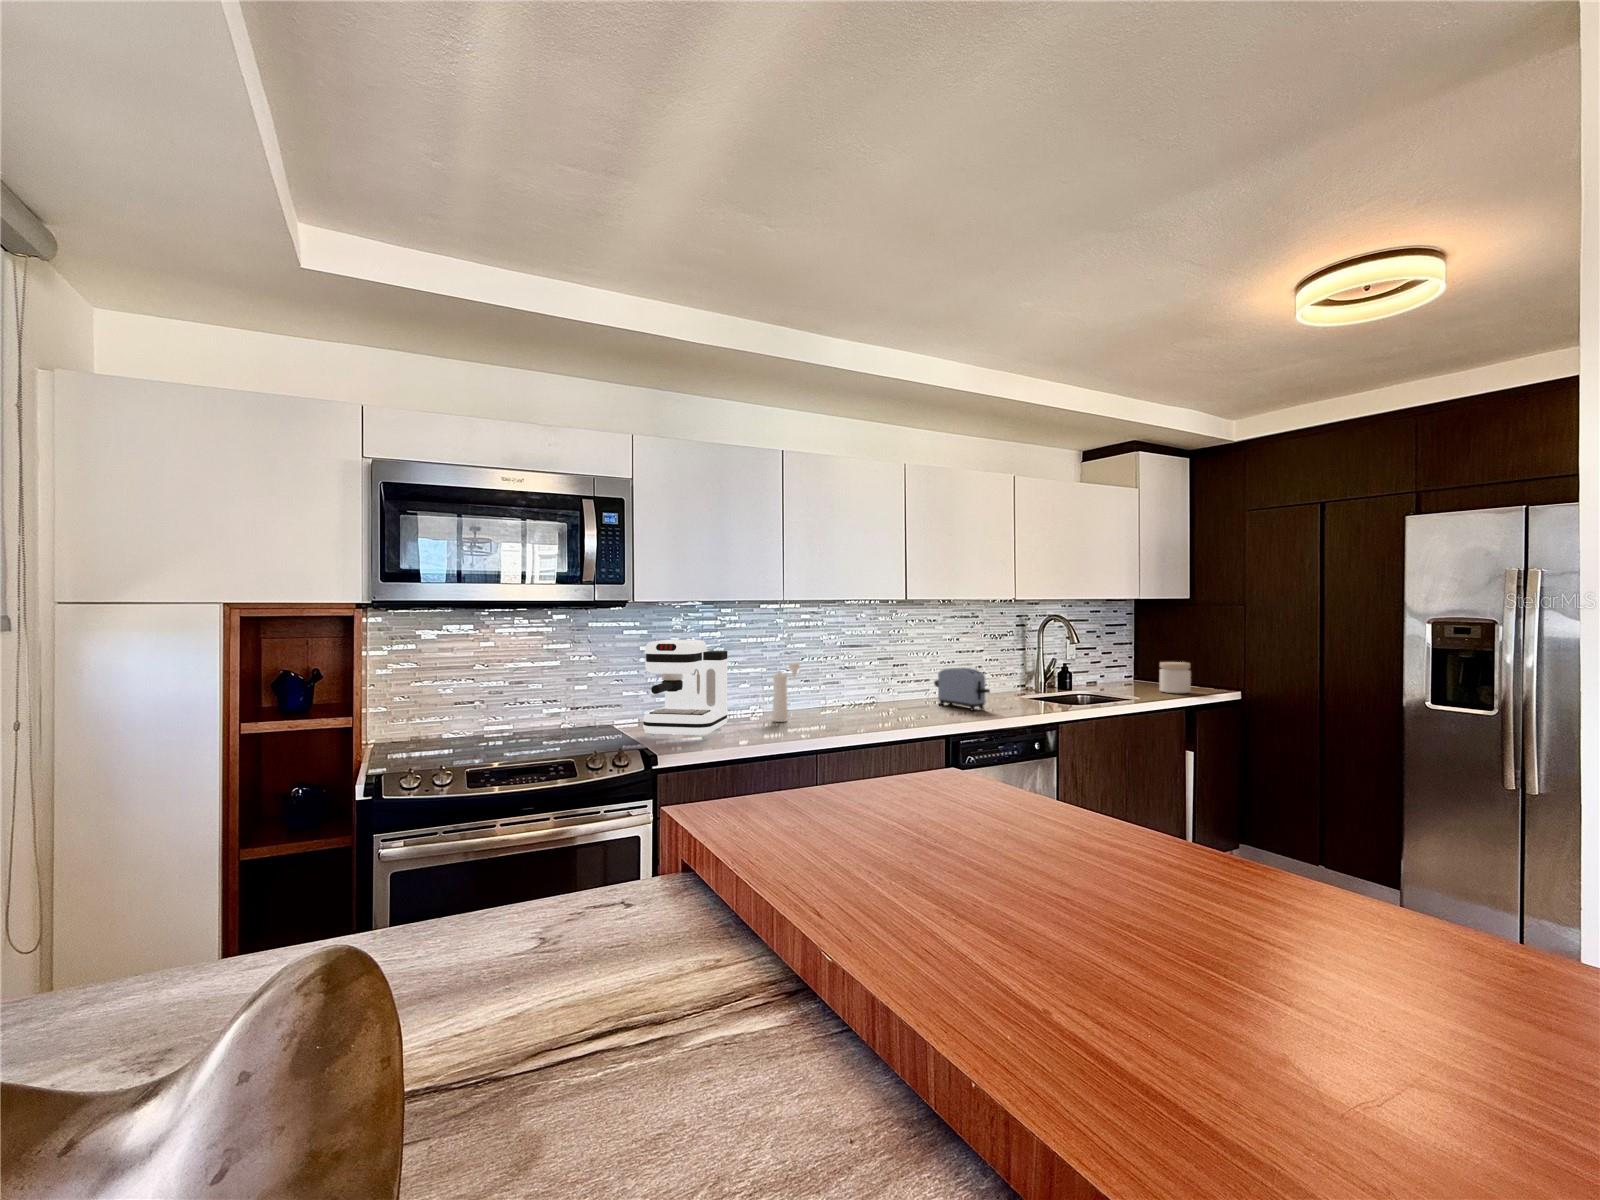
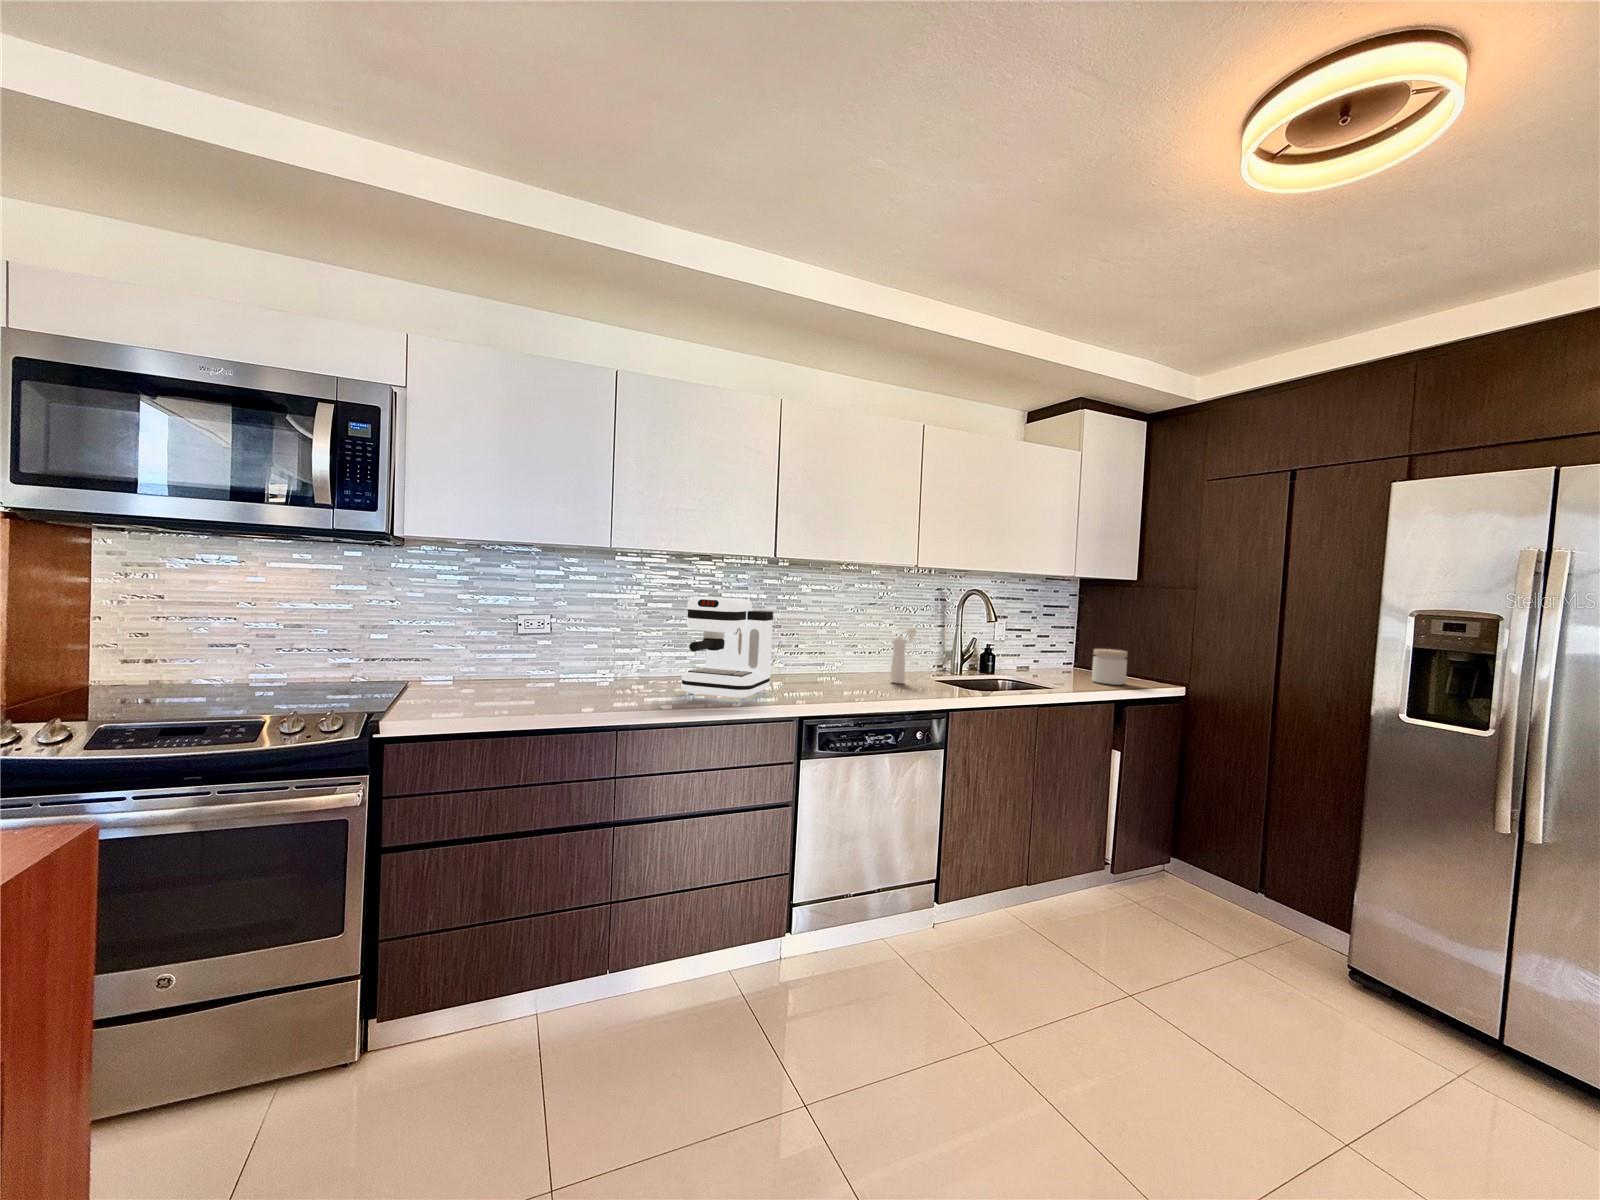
coffee maker: present [643,640,728,736] -> present [681,597,773,699]
pepper mill: present [773,663,800,722] -> present [890,628,916,683]
toaster: present [934,668,990,711] -> none [822,641,871,690]

